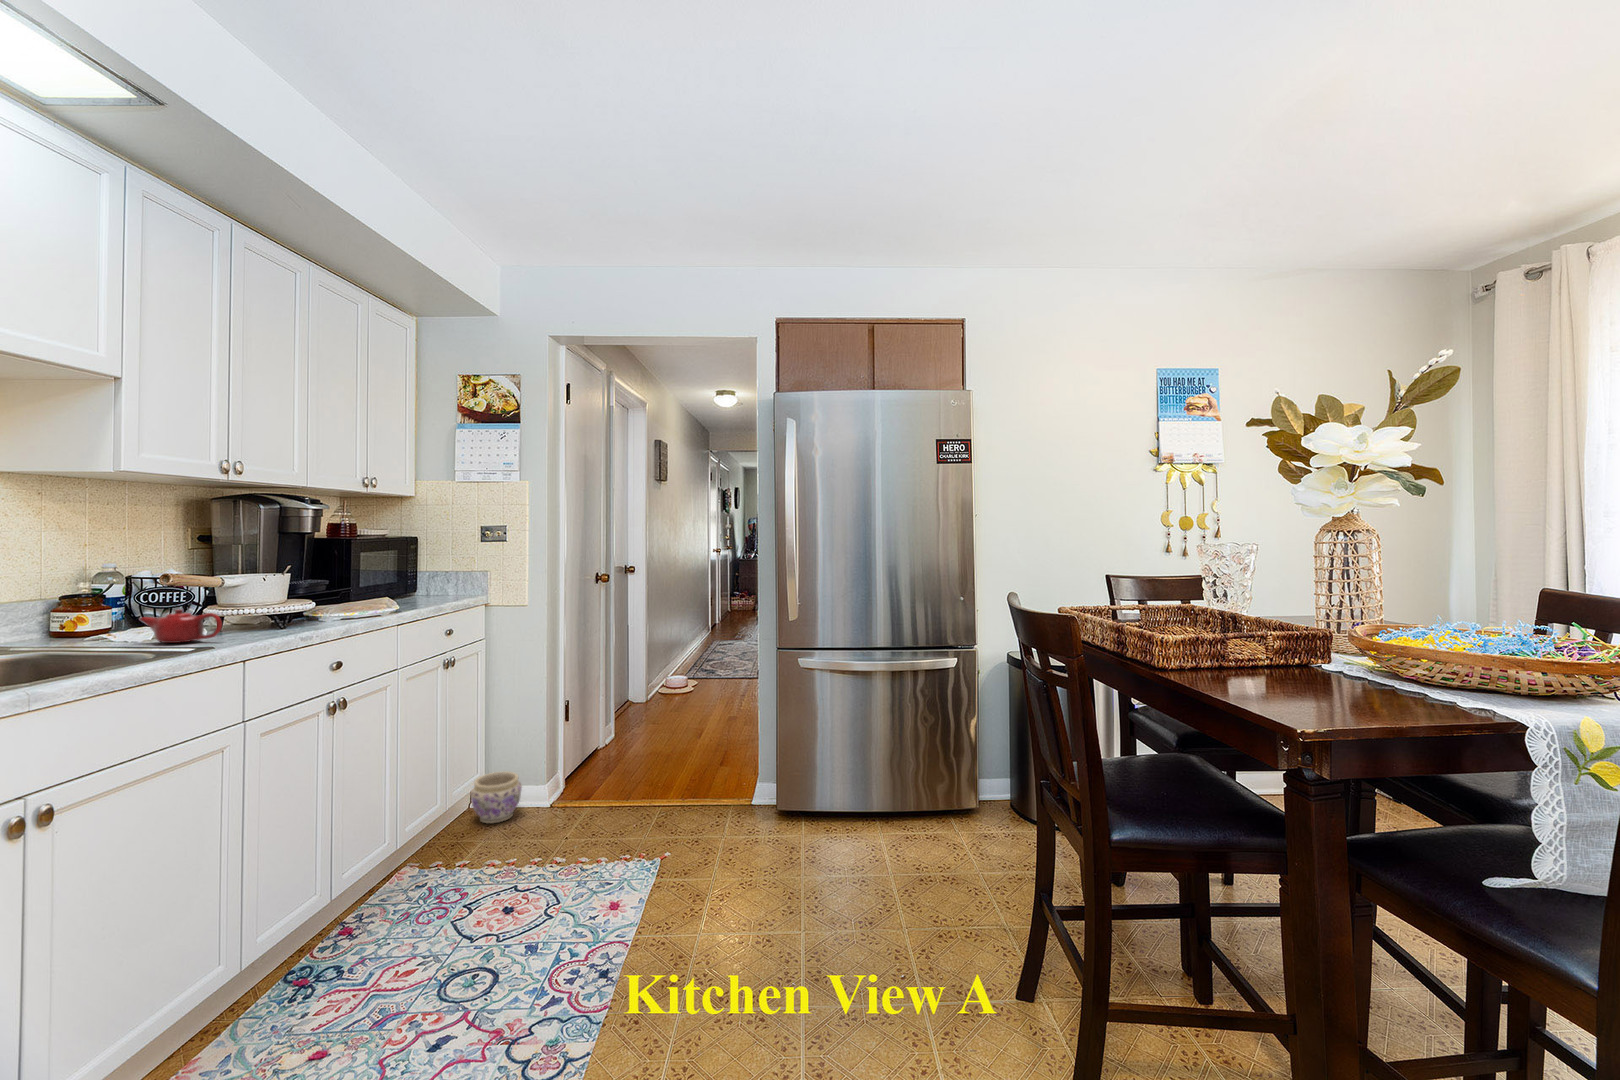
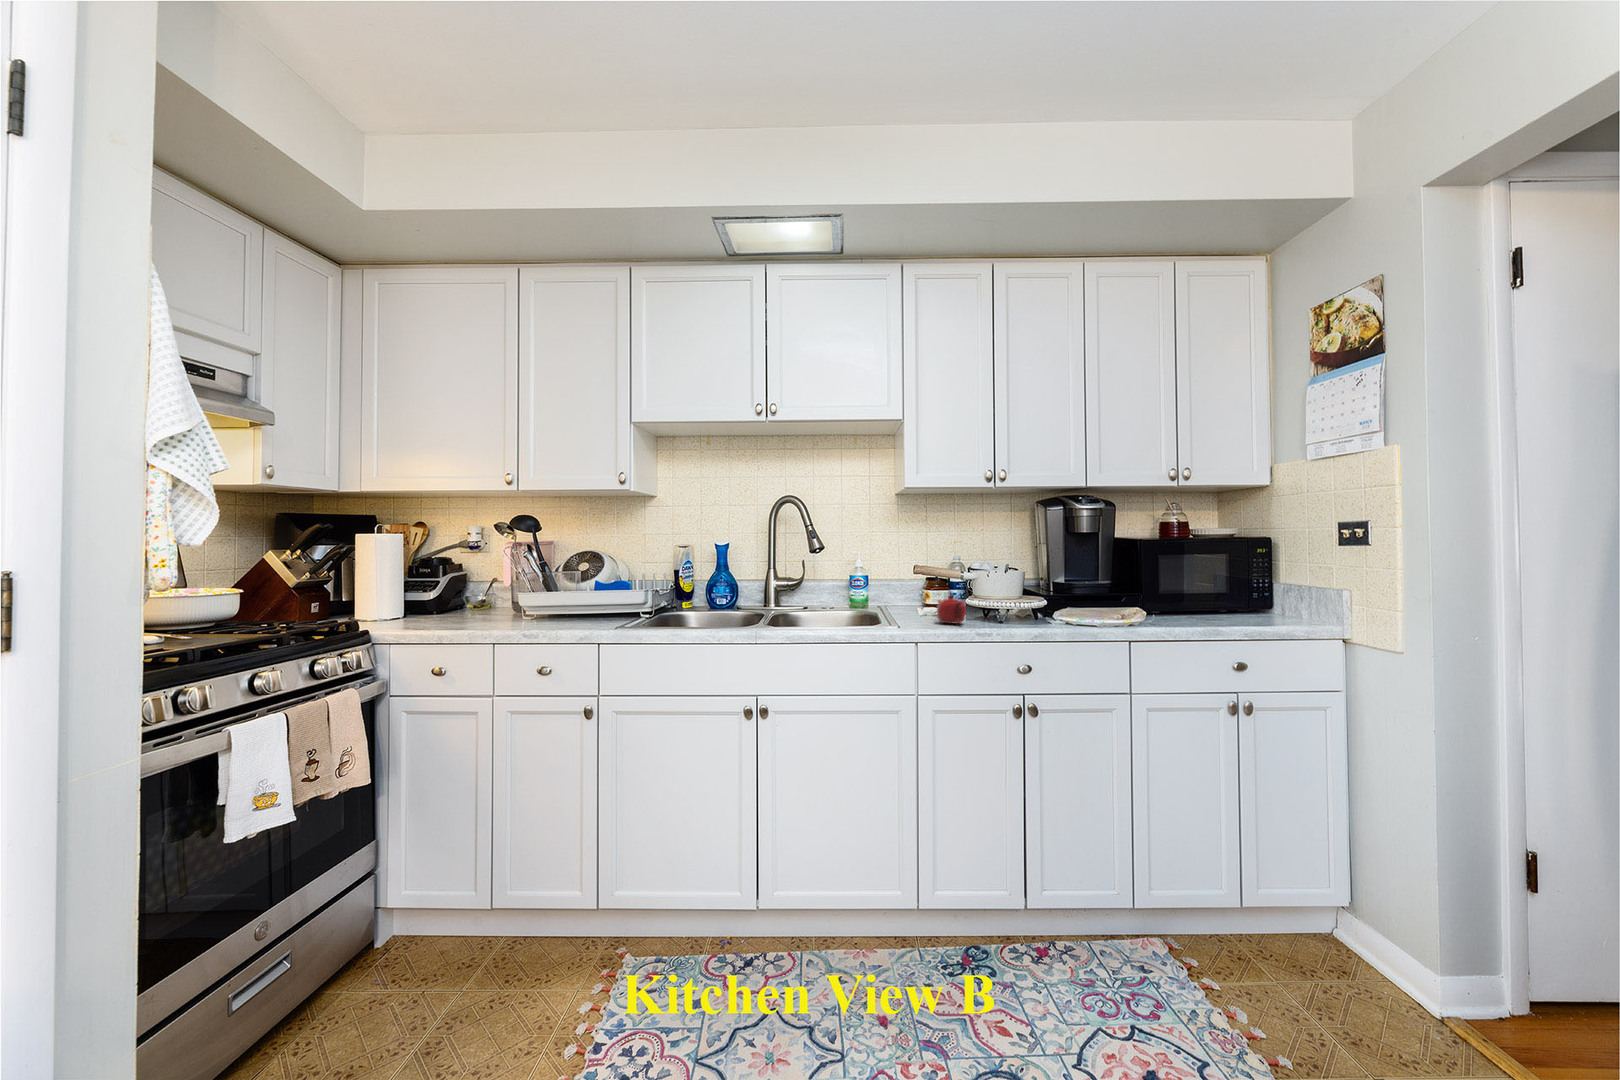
planter: present [471,771,522,824] -> none [1291,895,1378,983]

